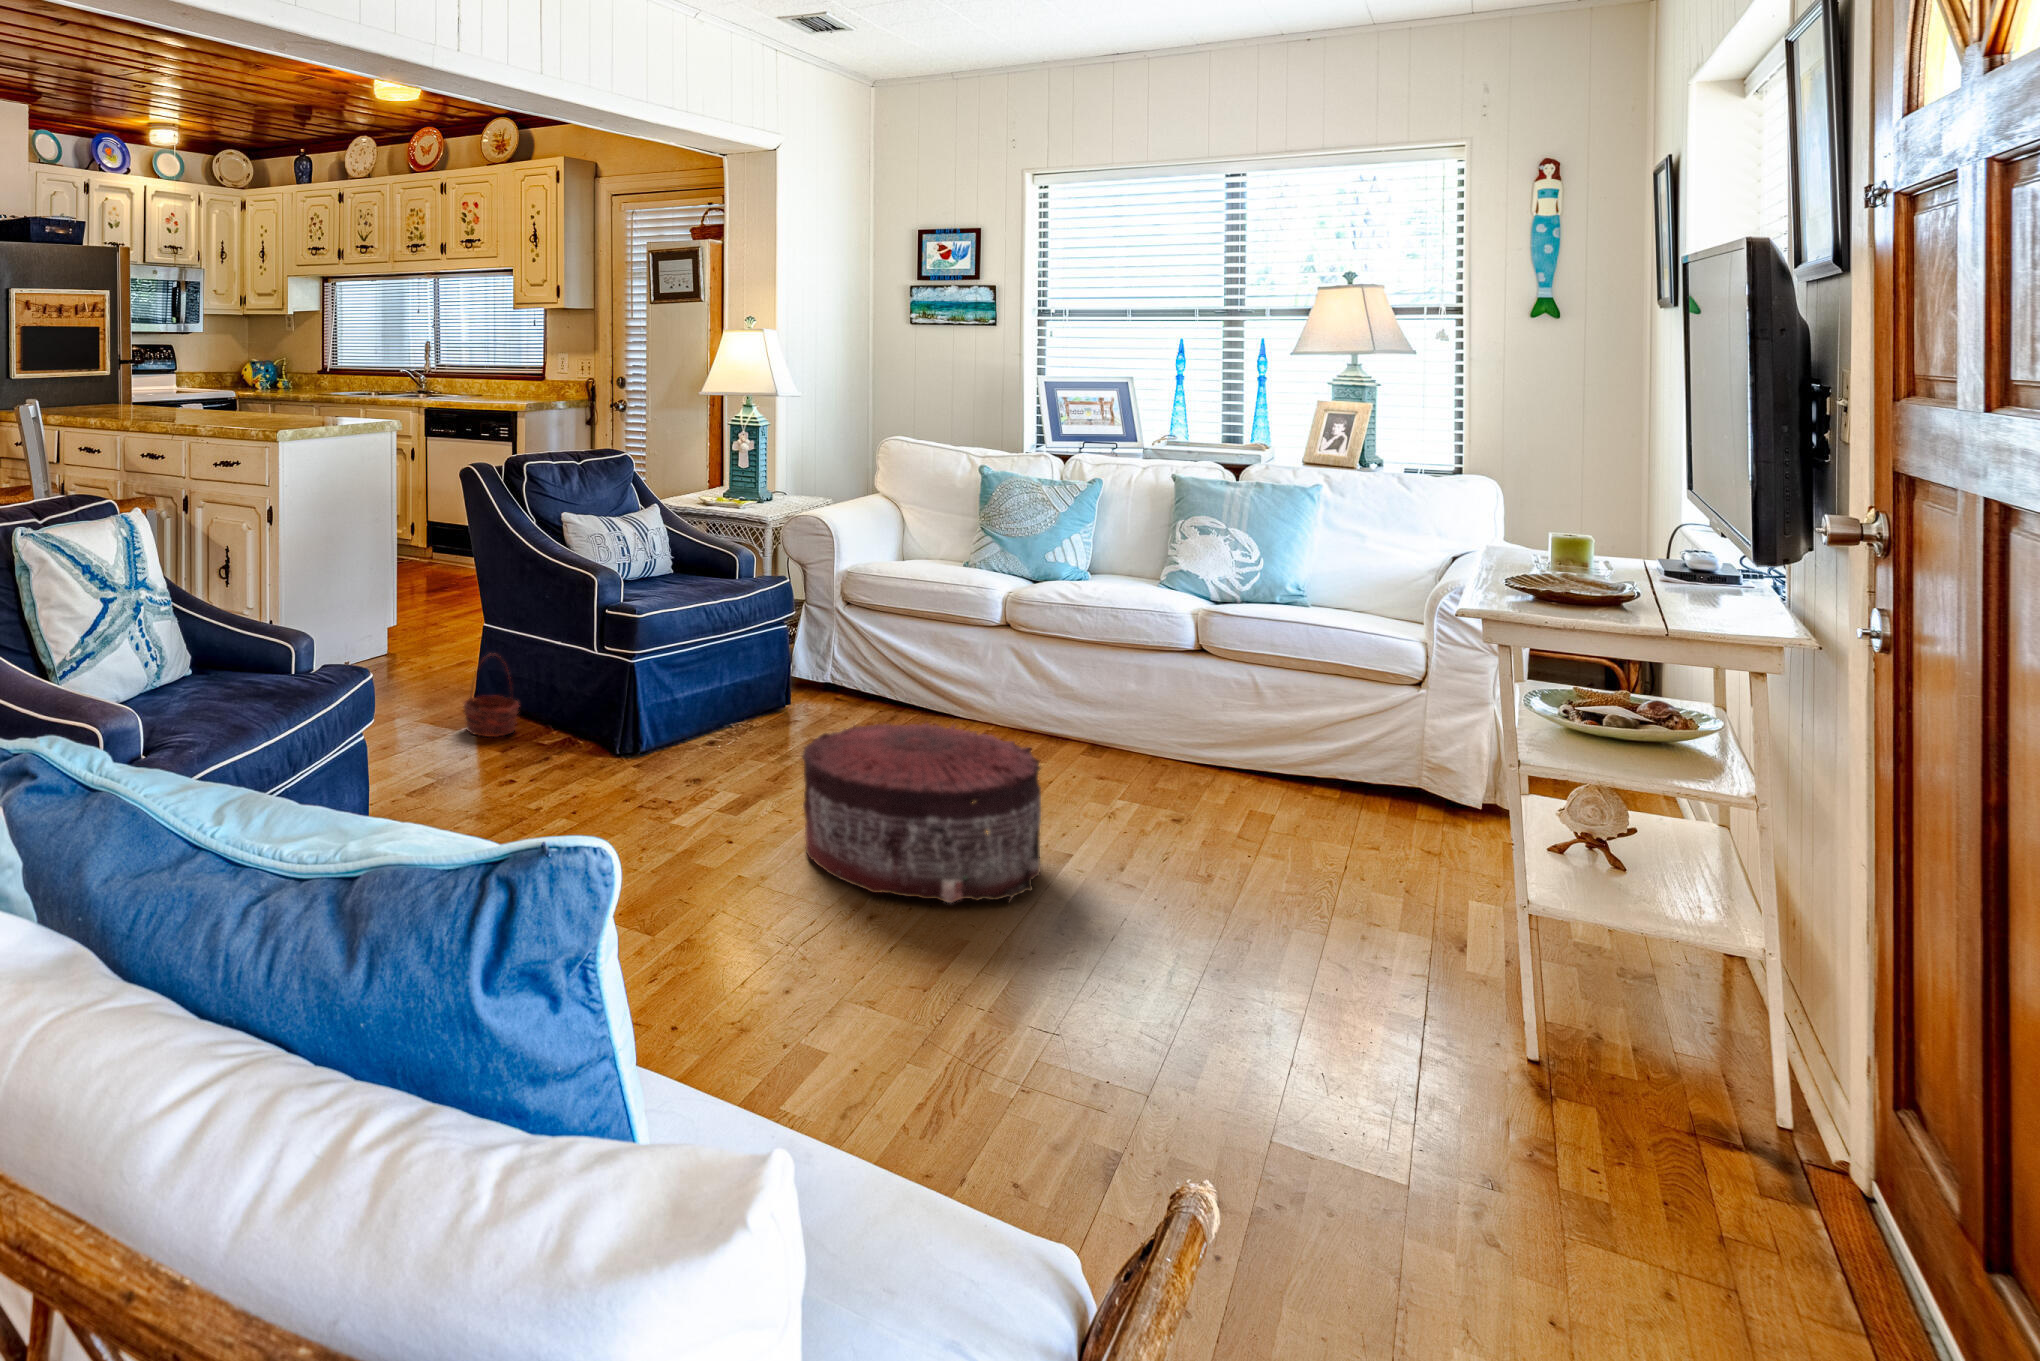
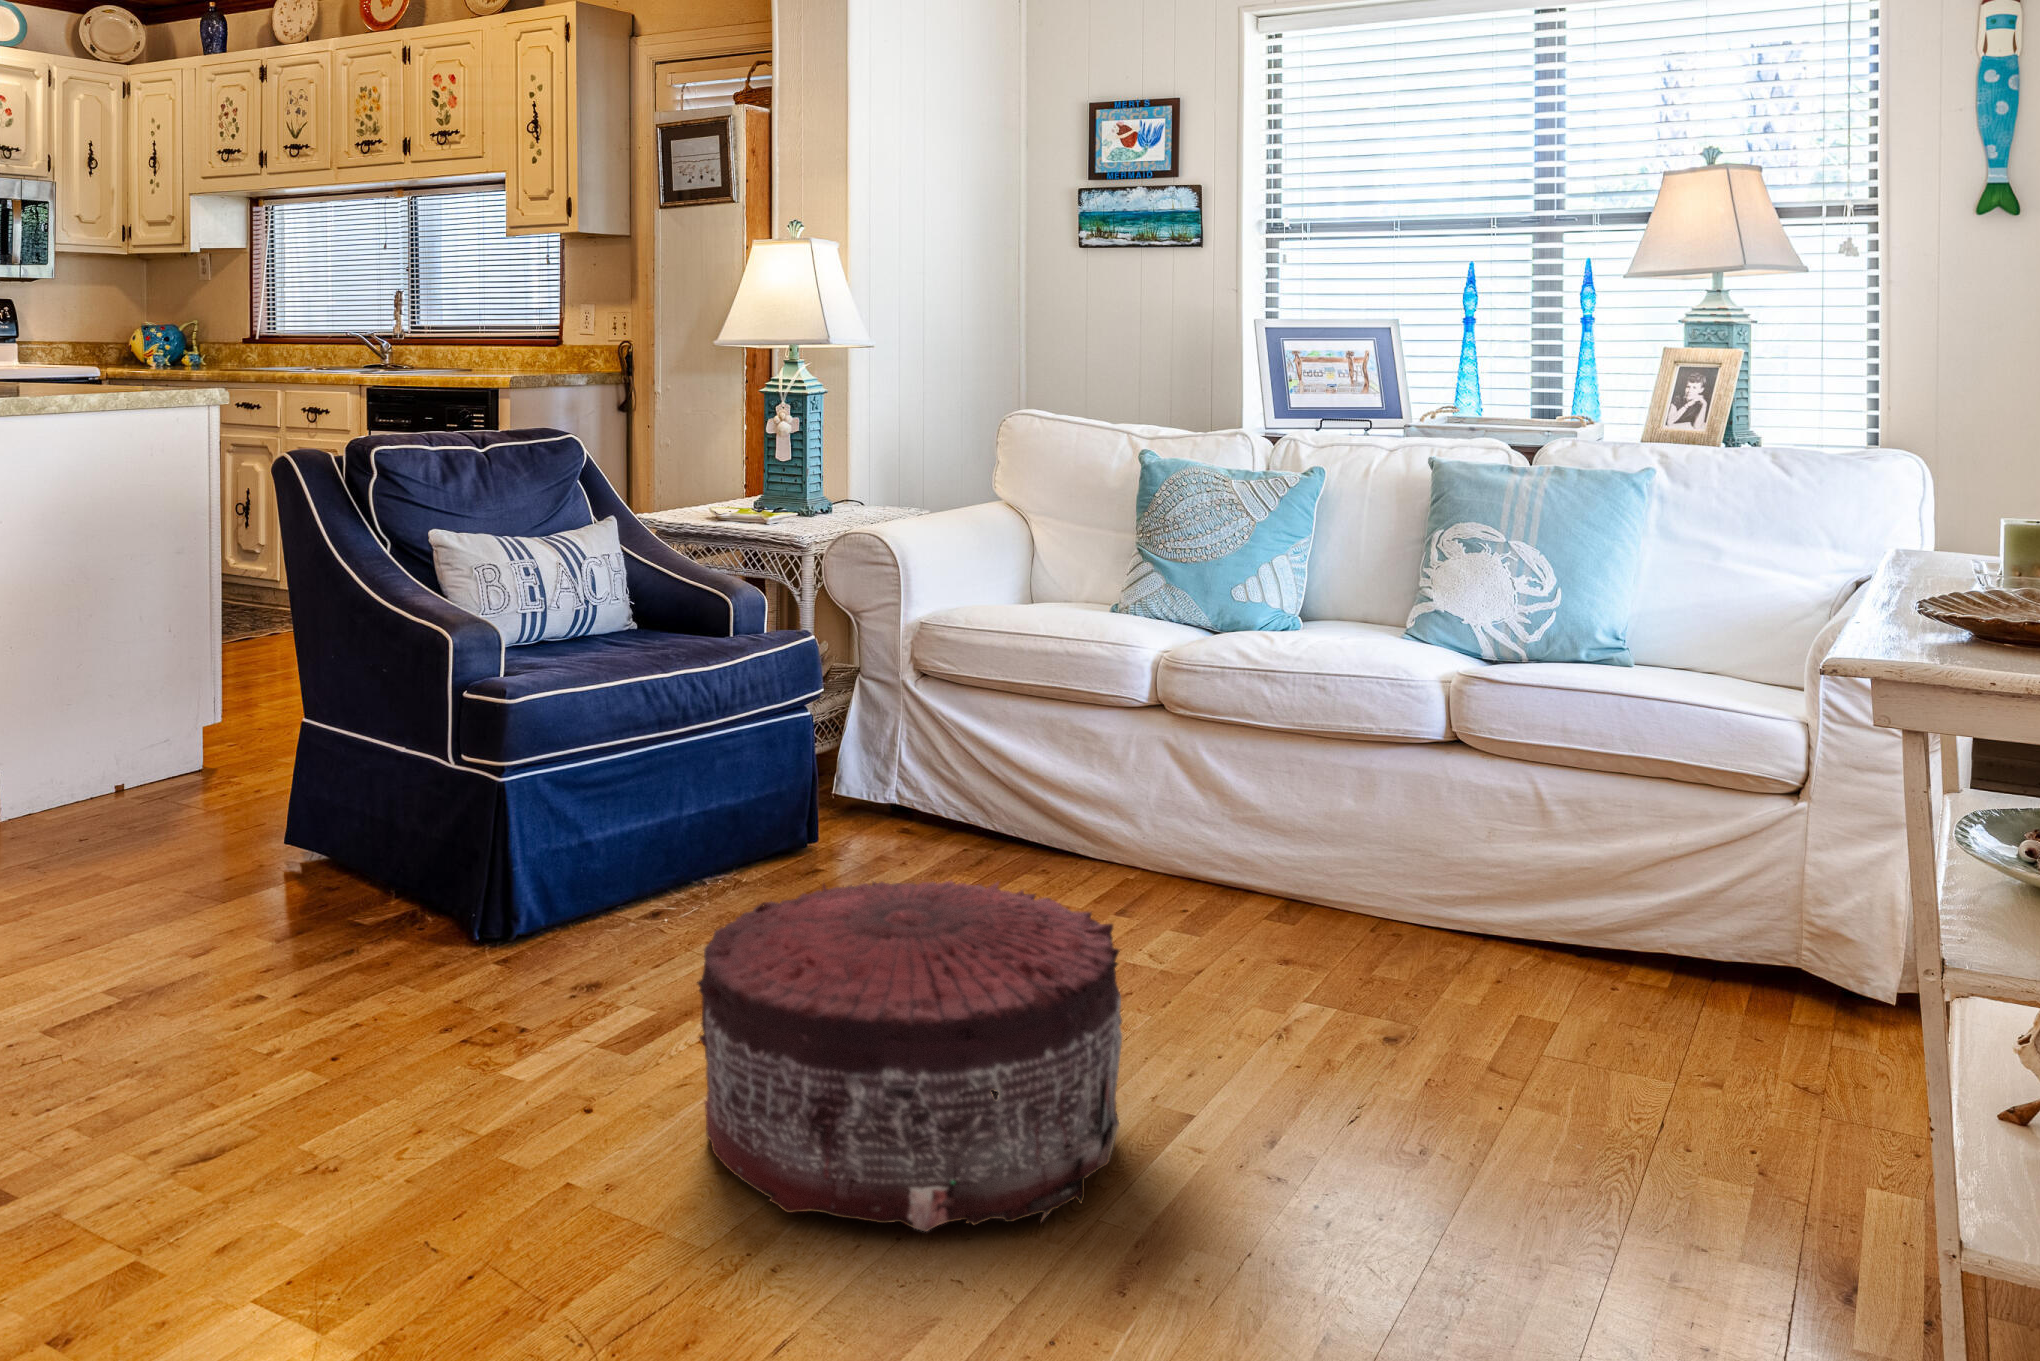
basket: present [463,654,519,737] -> none [236,764,339,907]

